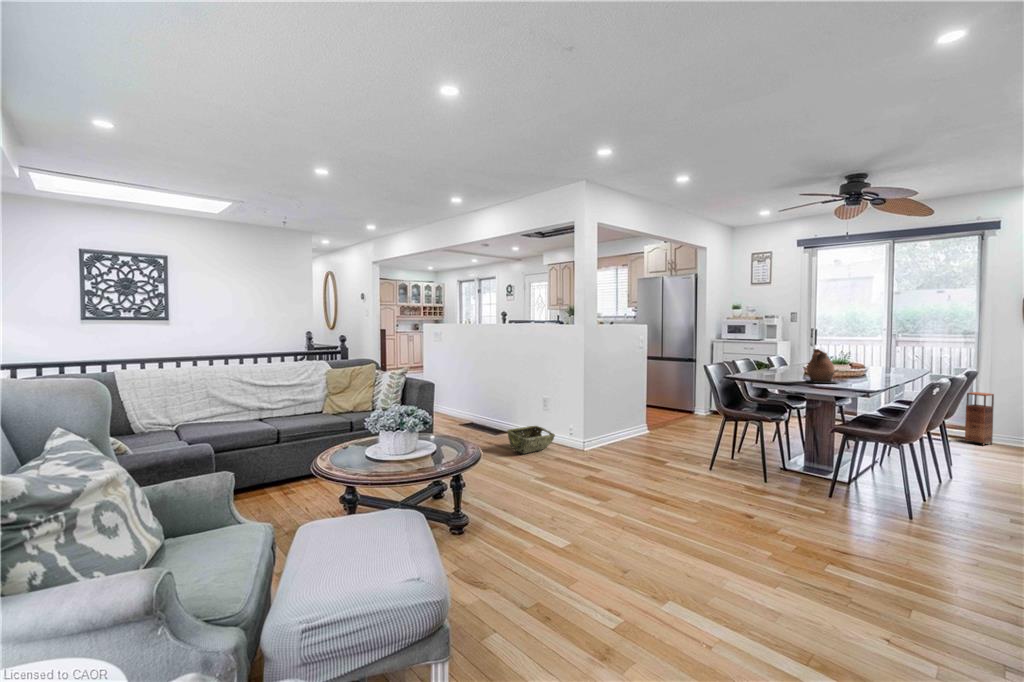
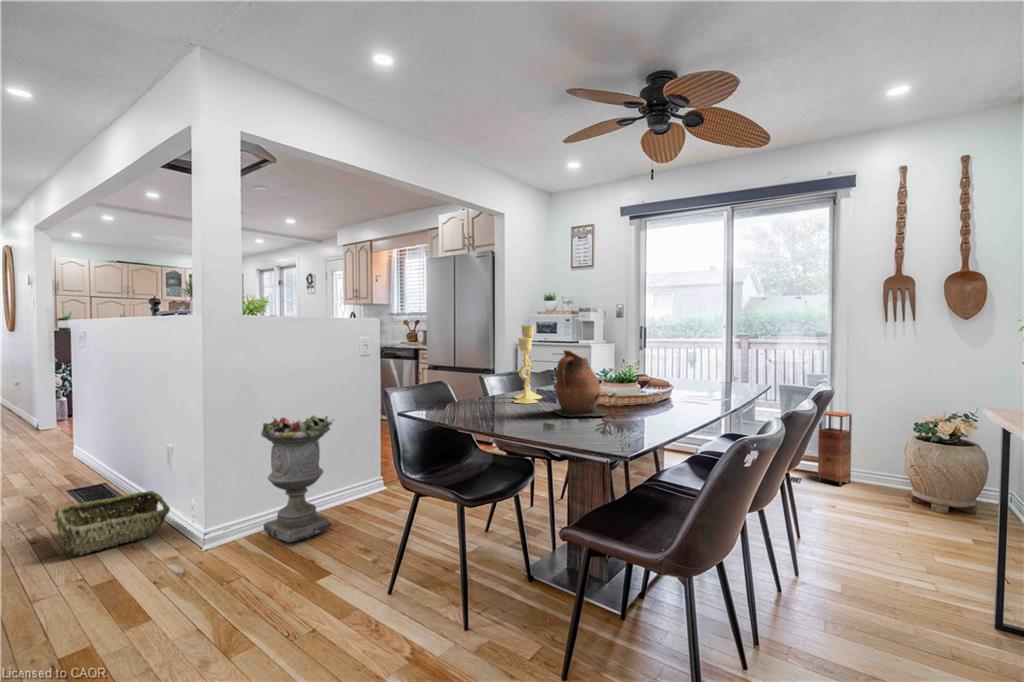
candlestick: none [764,334,785,378] -> present [513,325,542,404]
planter: none [605,385,644,454] -> present [261,416,332,543]

